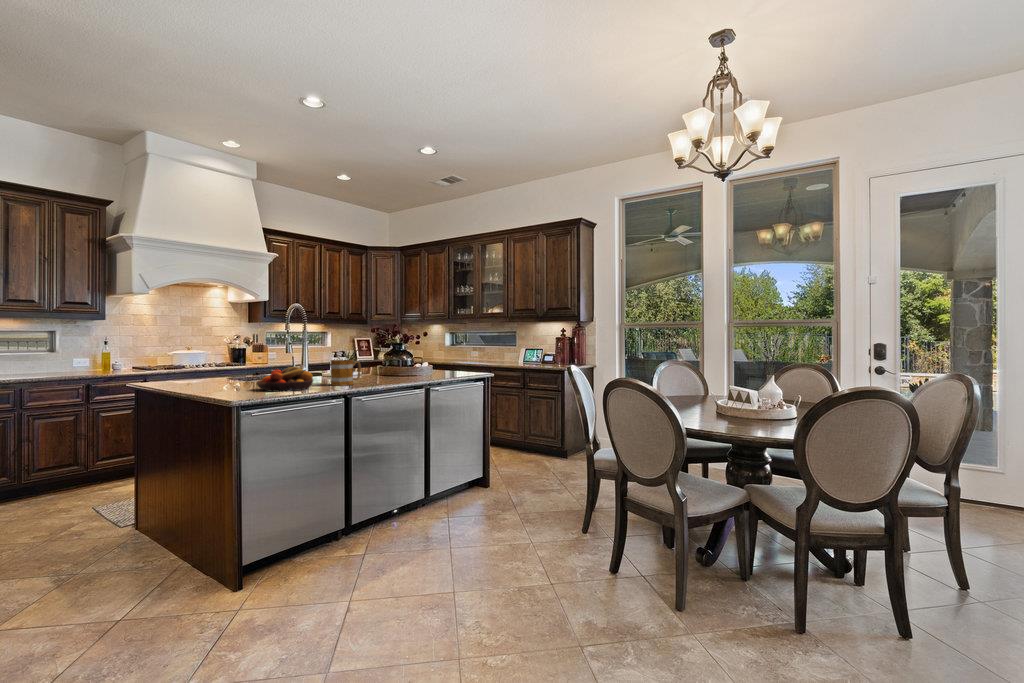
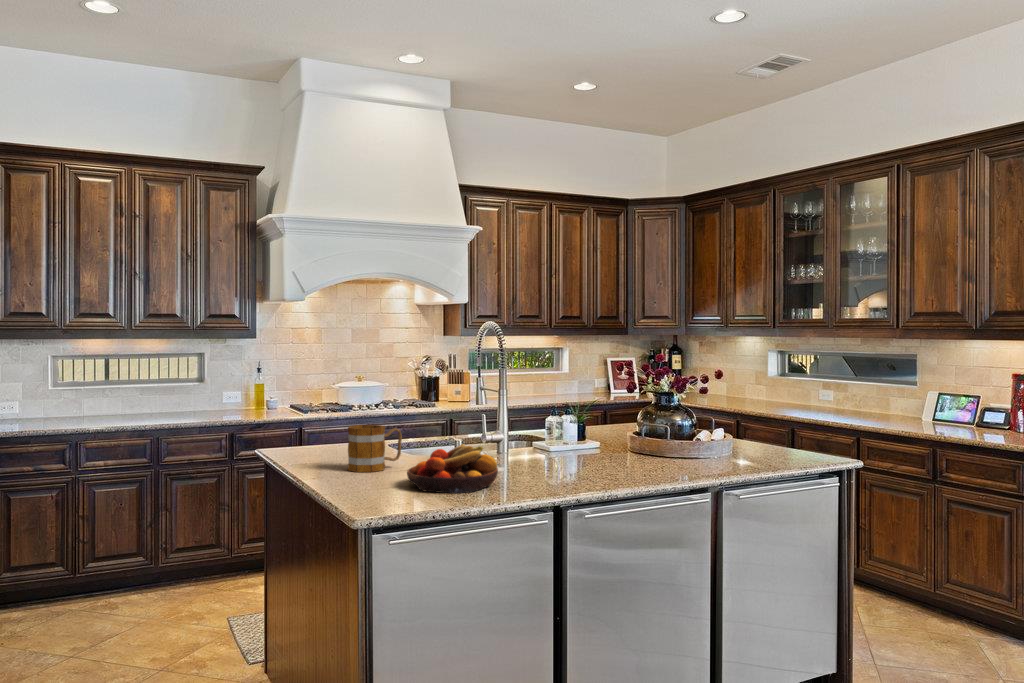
mug: present [331,360,361,386] -> present [348,425,402,472]

